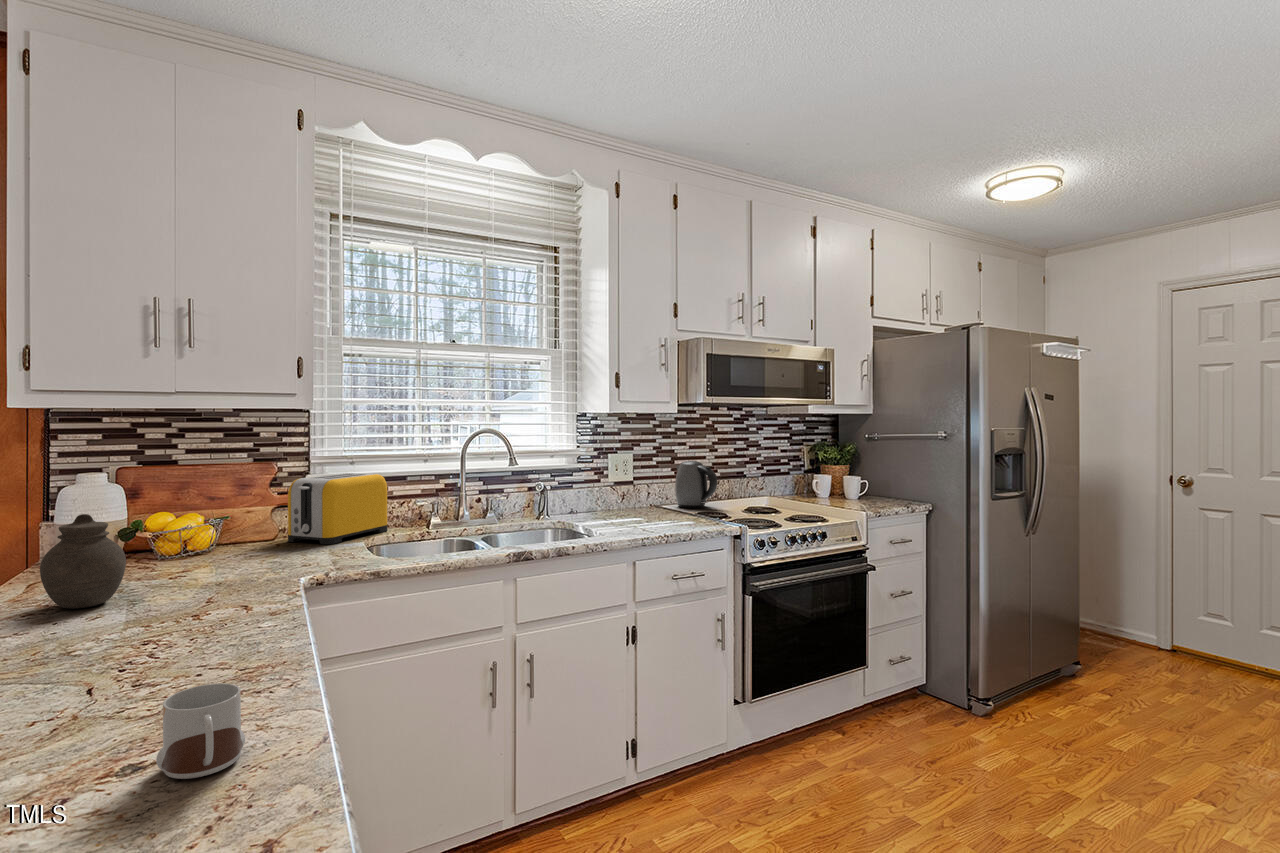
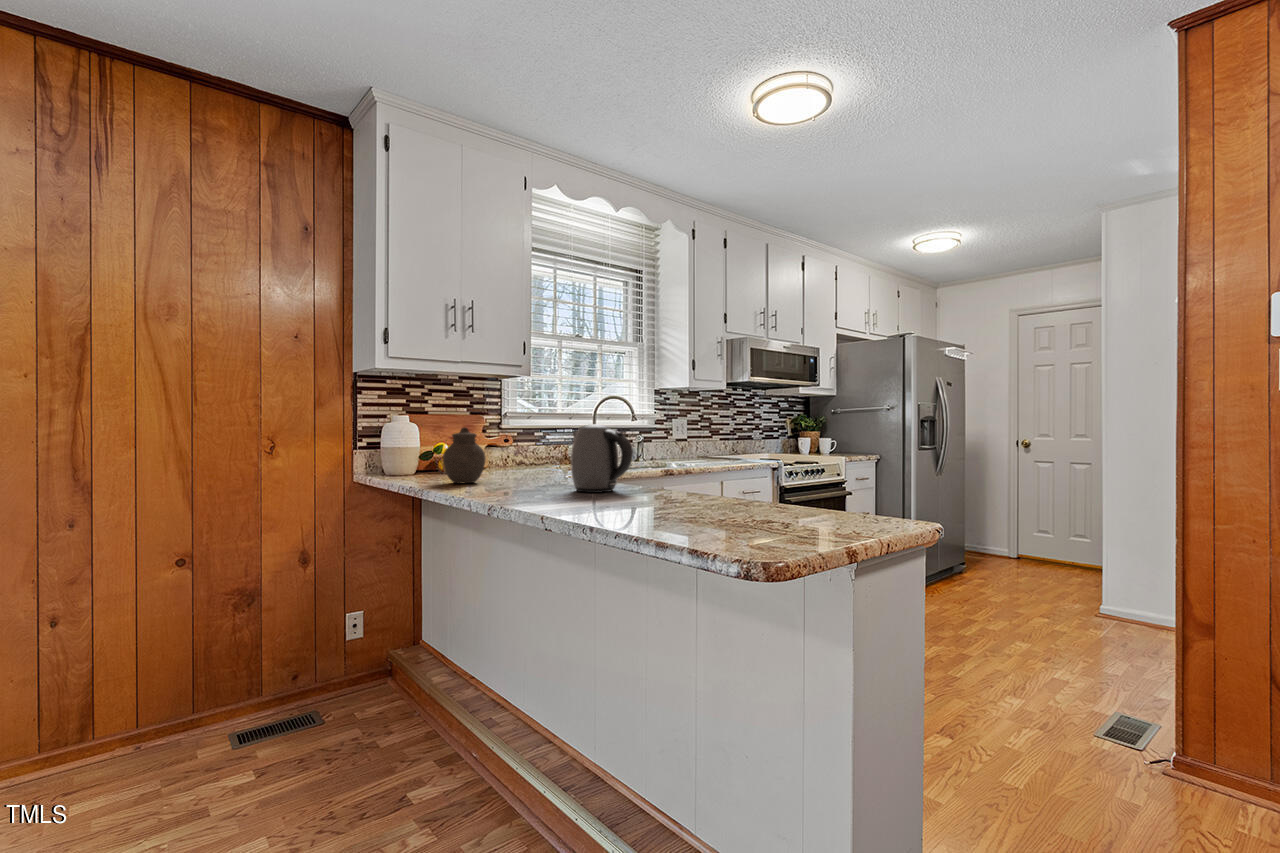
kettle: present [675,461,717,508] -> present [571,424,633,492]
toaster: present [288,473,387,544] -> none [498,425,551,469]
mug: present [156,683,245,779] -> none [681,470,722,503]

